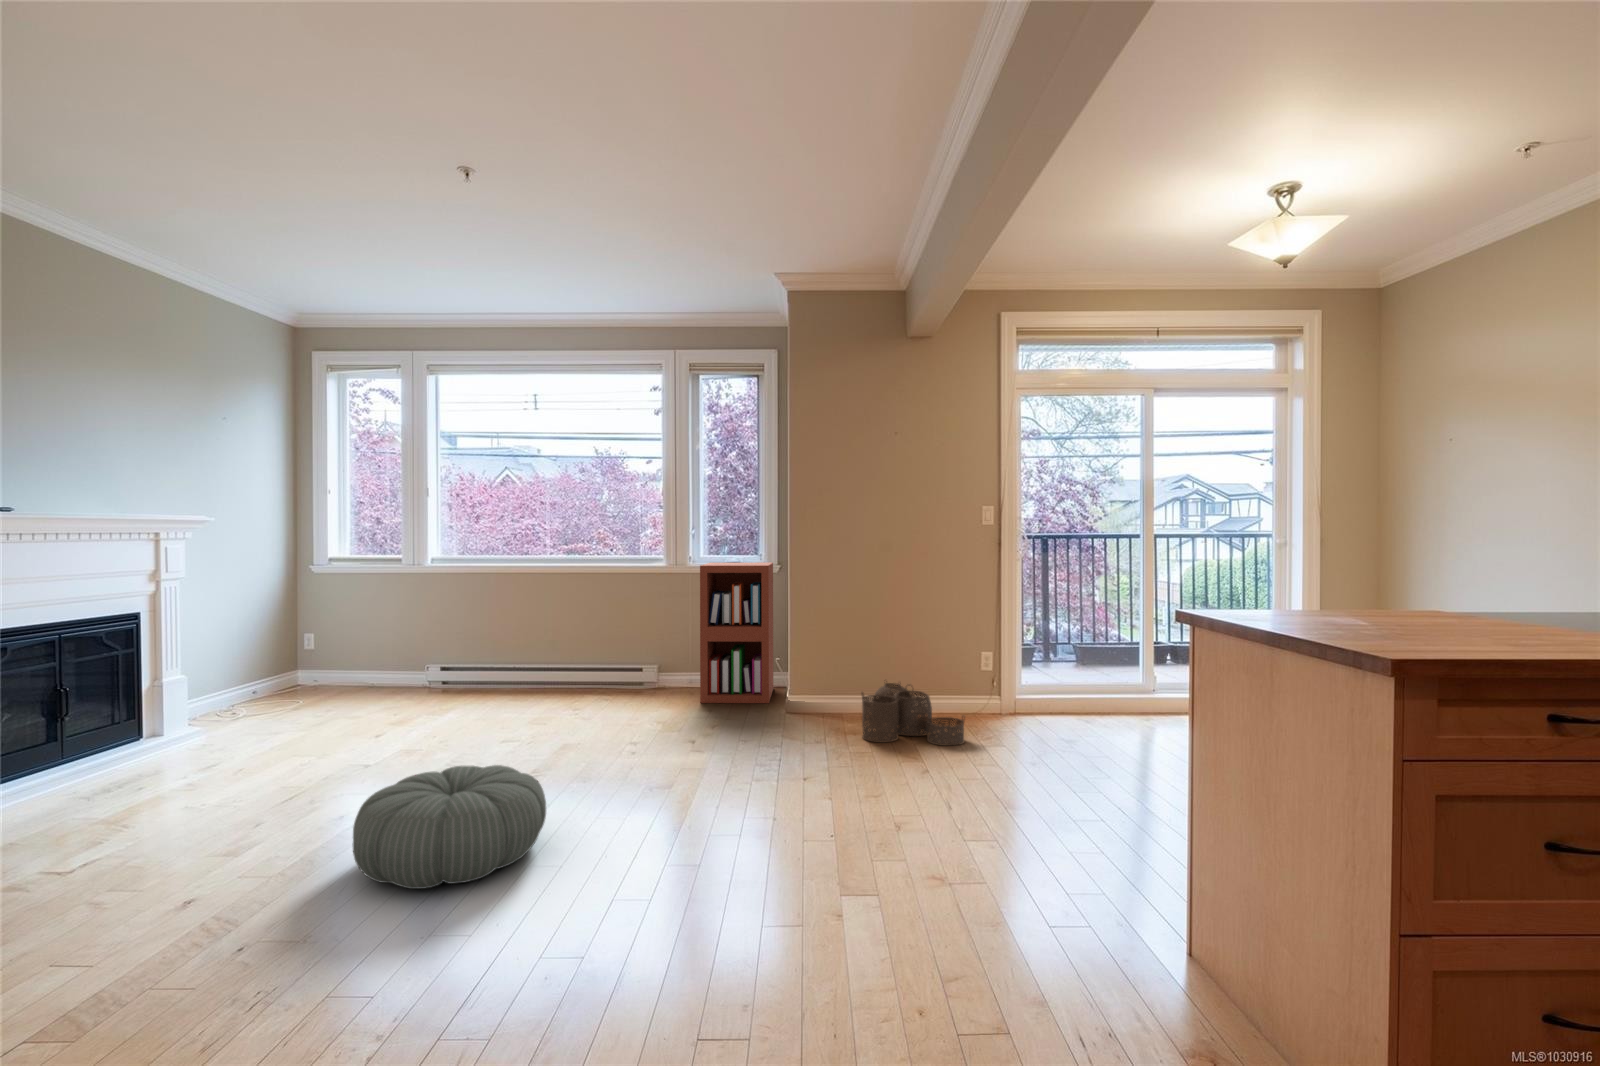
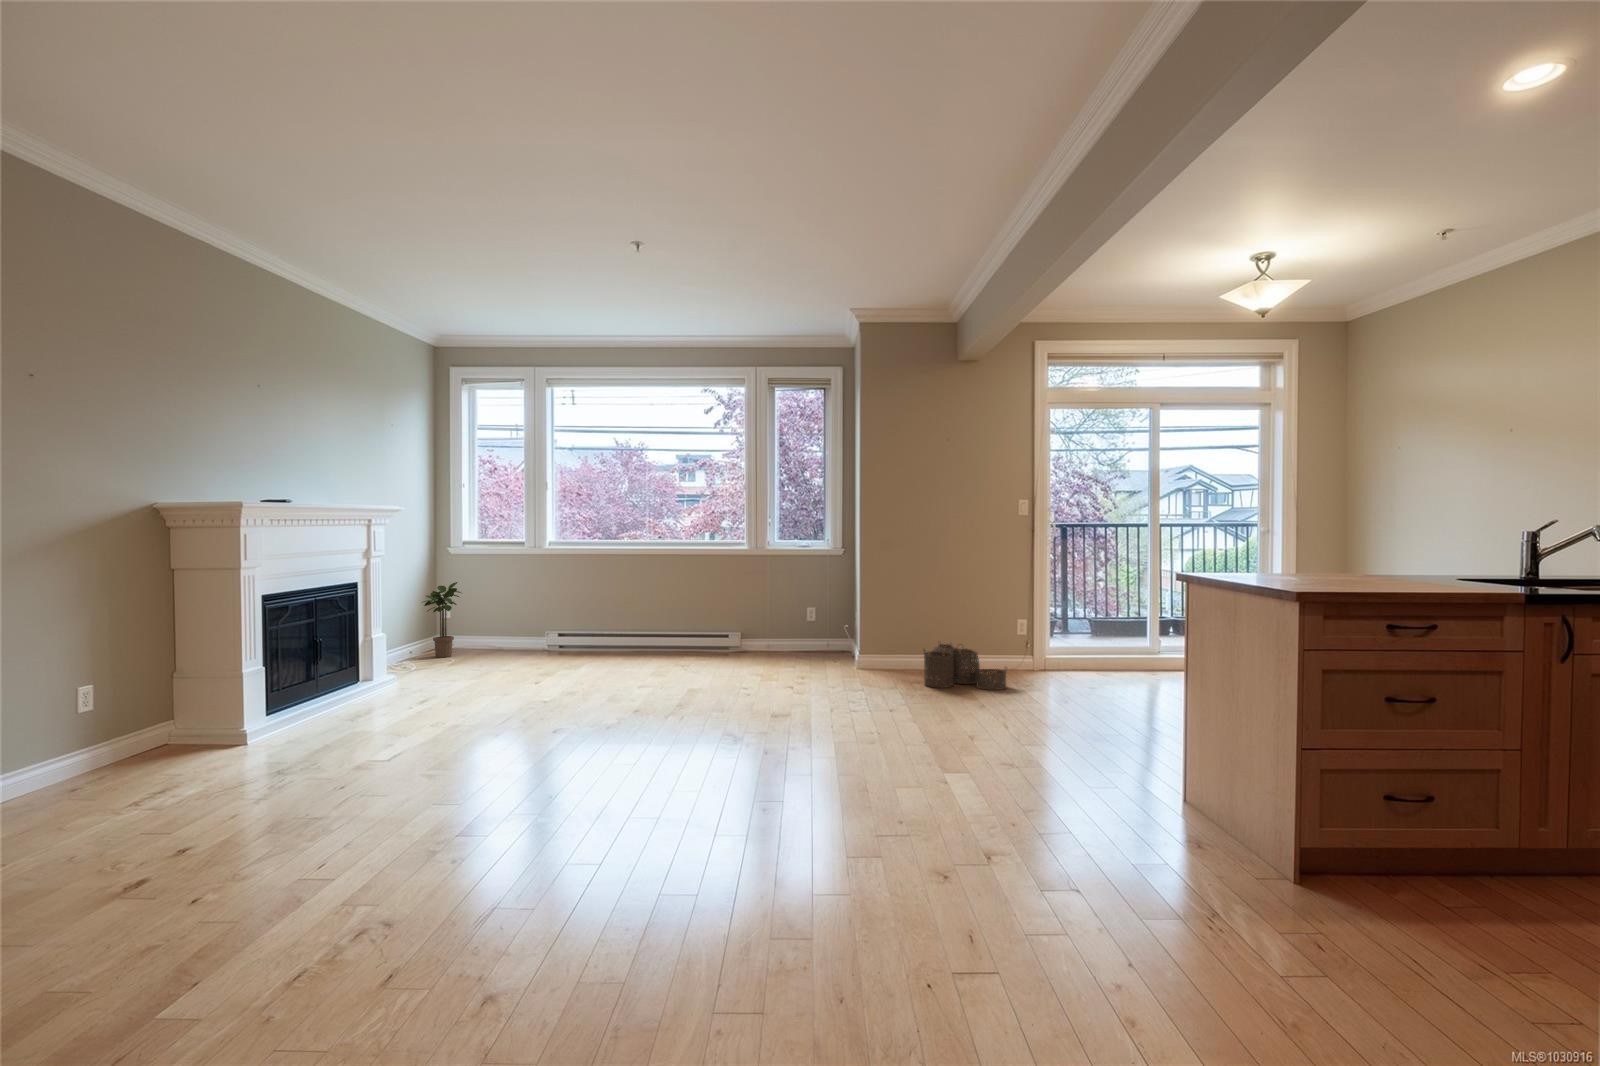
bookshelf: present [700,563,773,703] -> none [782,547,839,663]
potted plant: none [268,606,325,698] -> present [422,582,461,658]
pouf: present [353,765,546,889] -> none [592,688,719,763]

